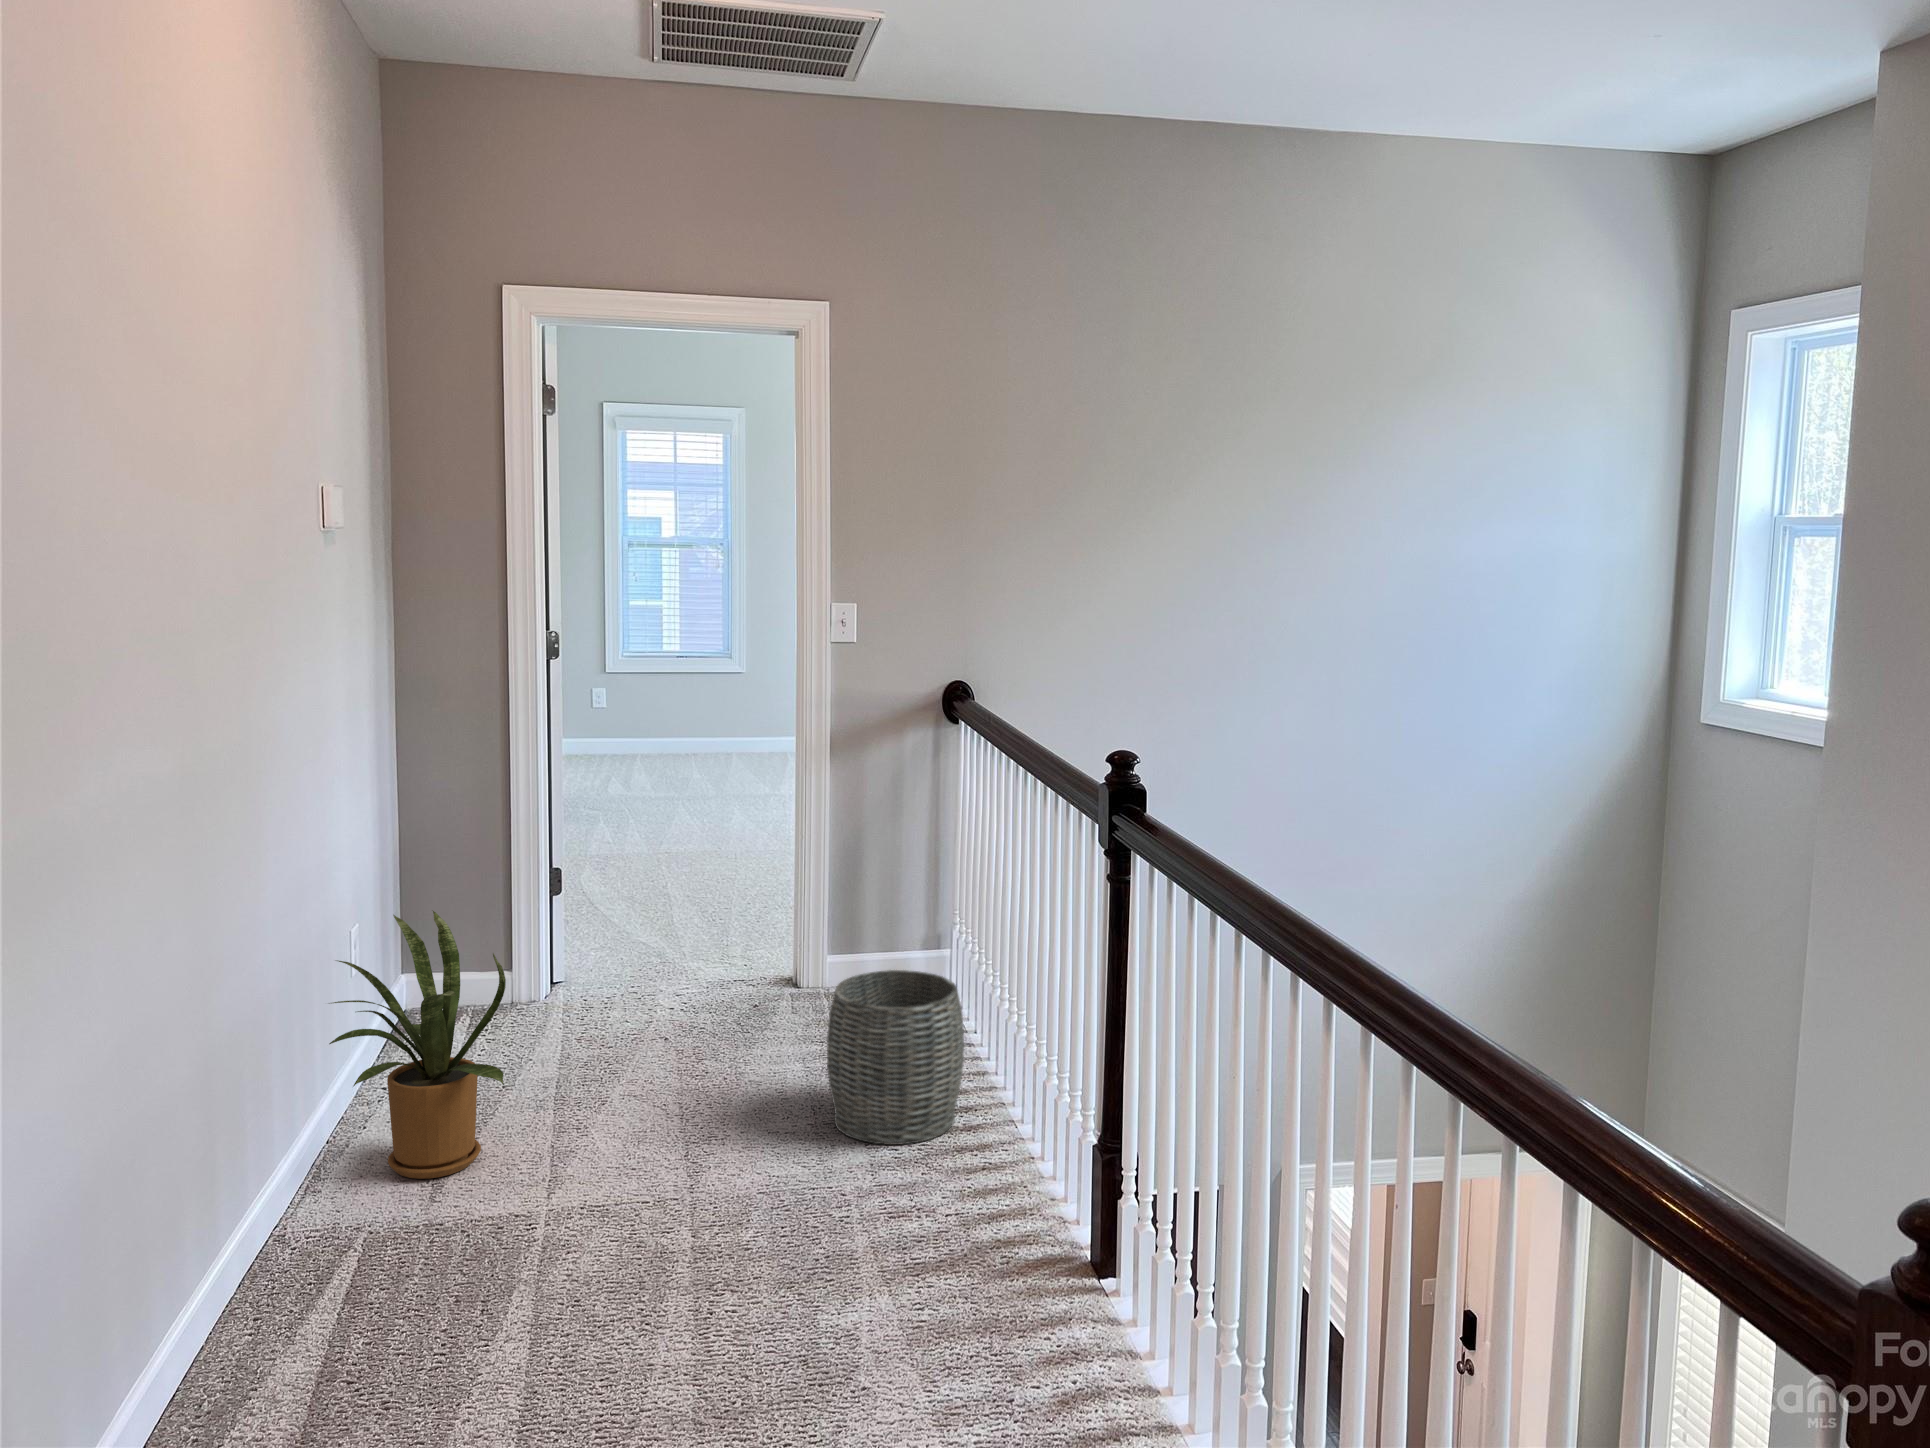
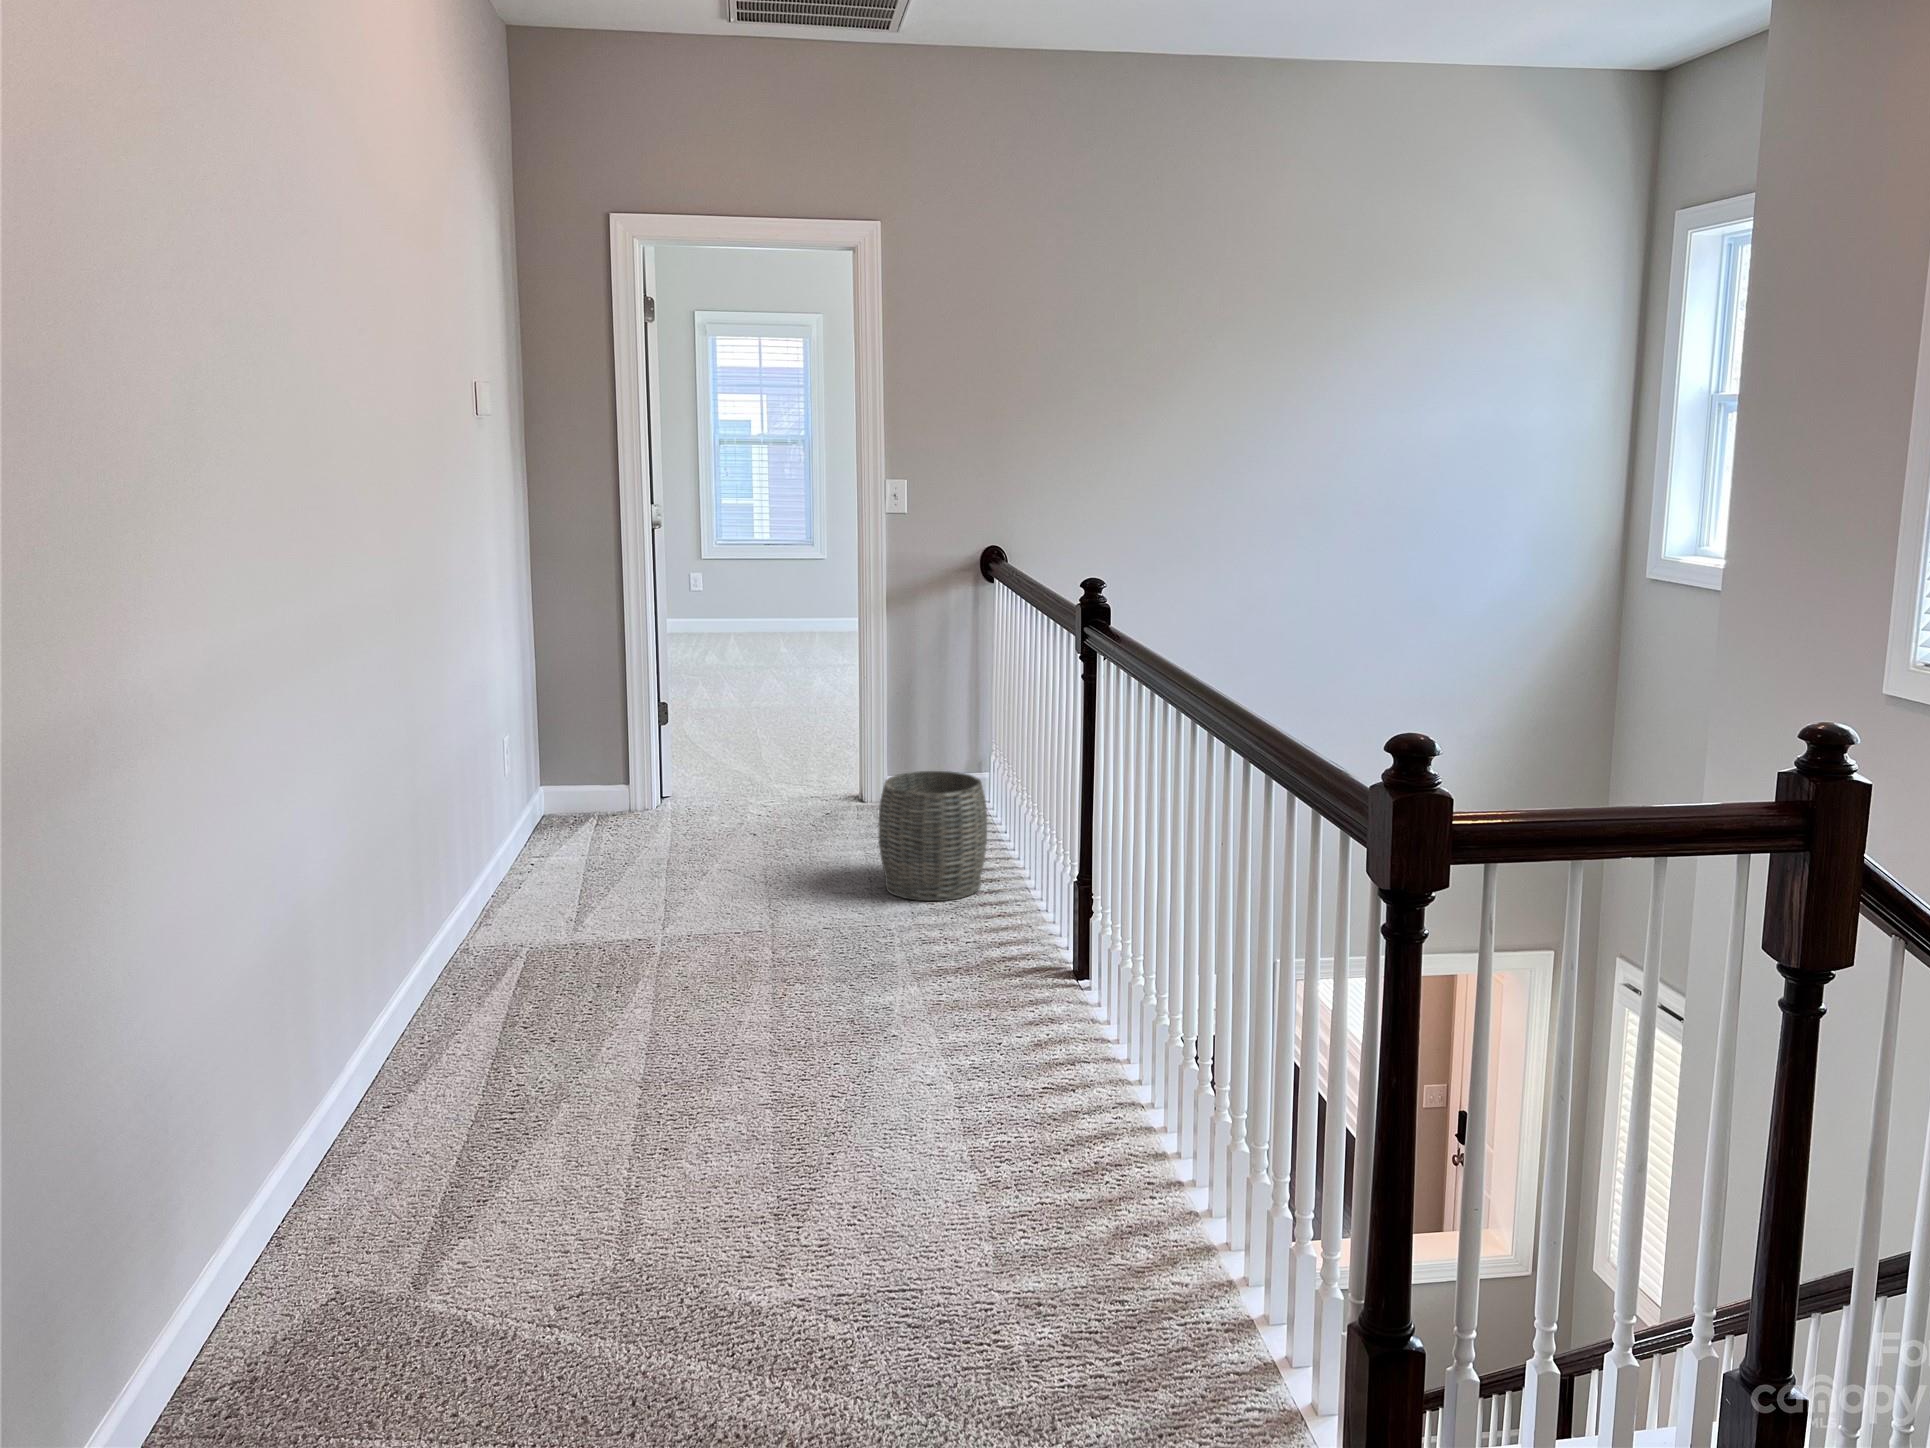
house plant: present [329,911,506,1179] -> none [493,716,629,916]

